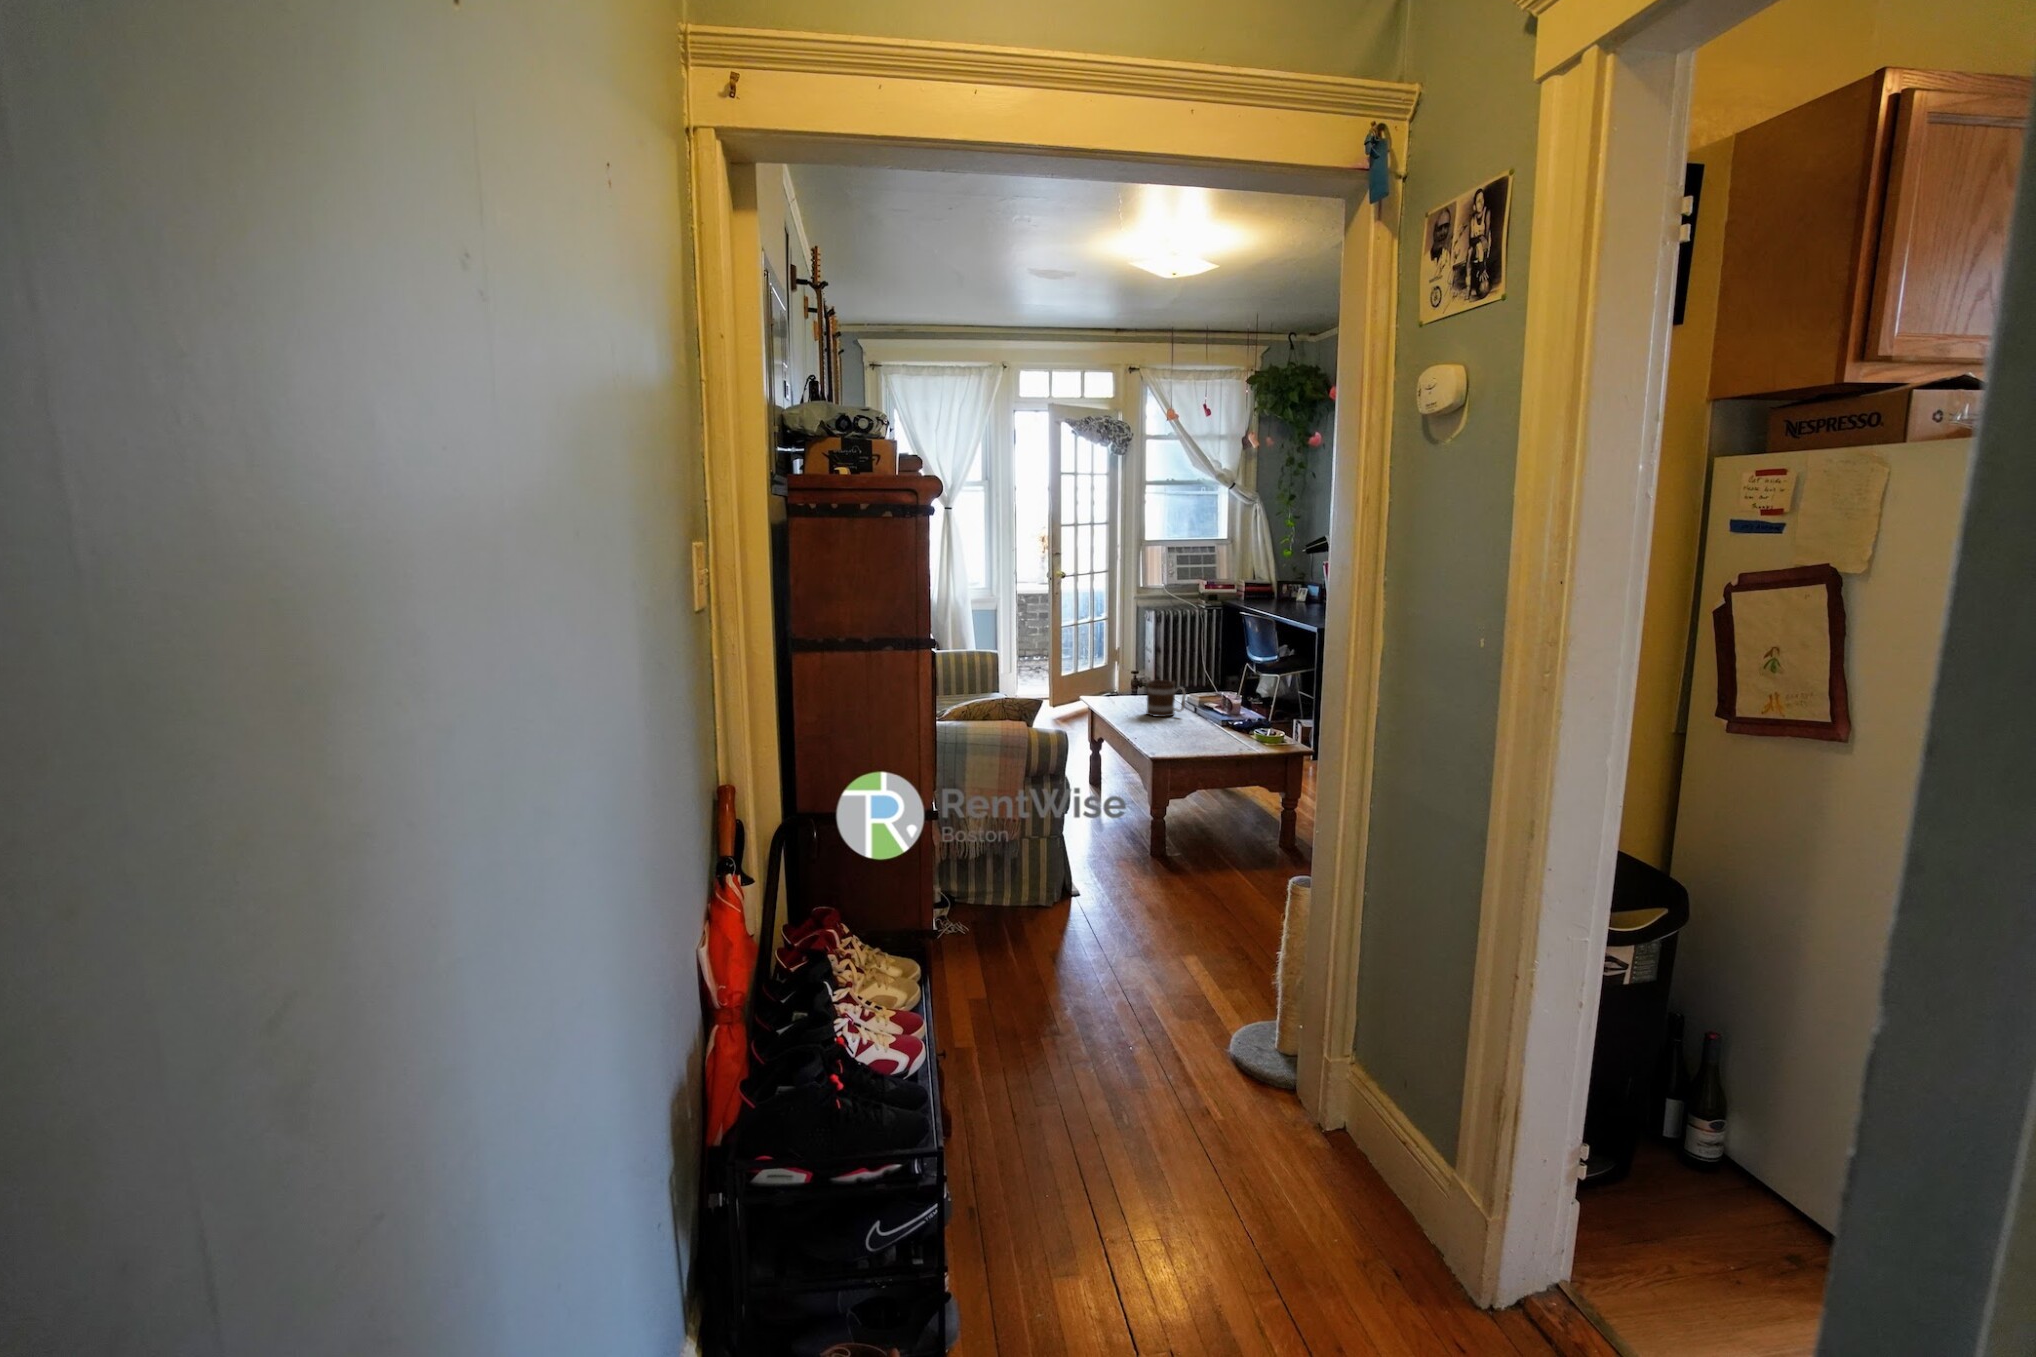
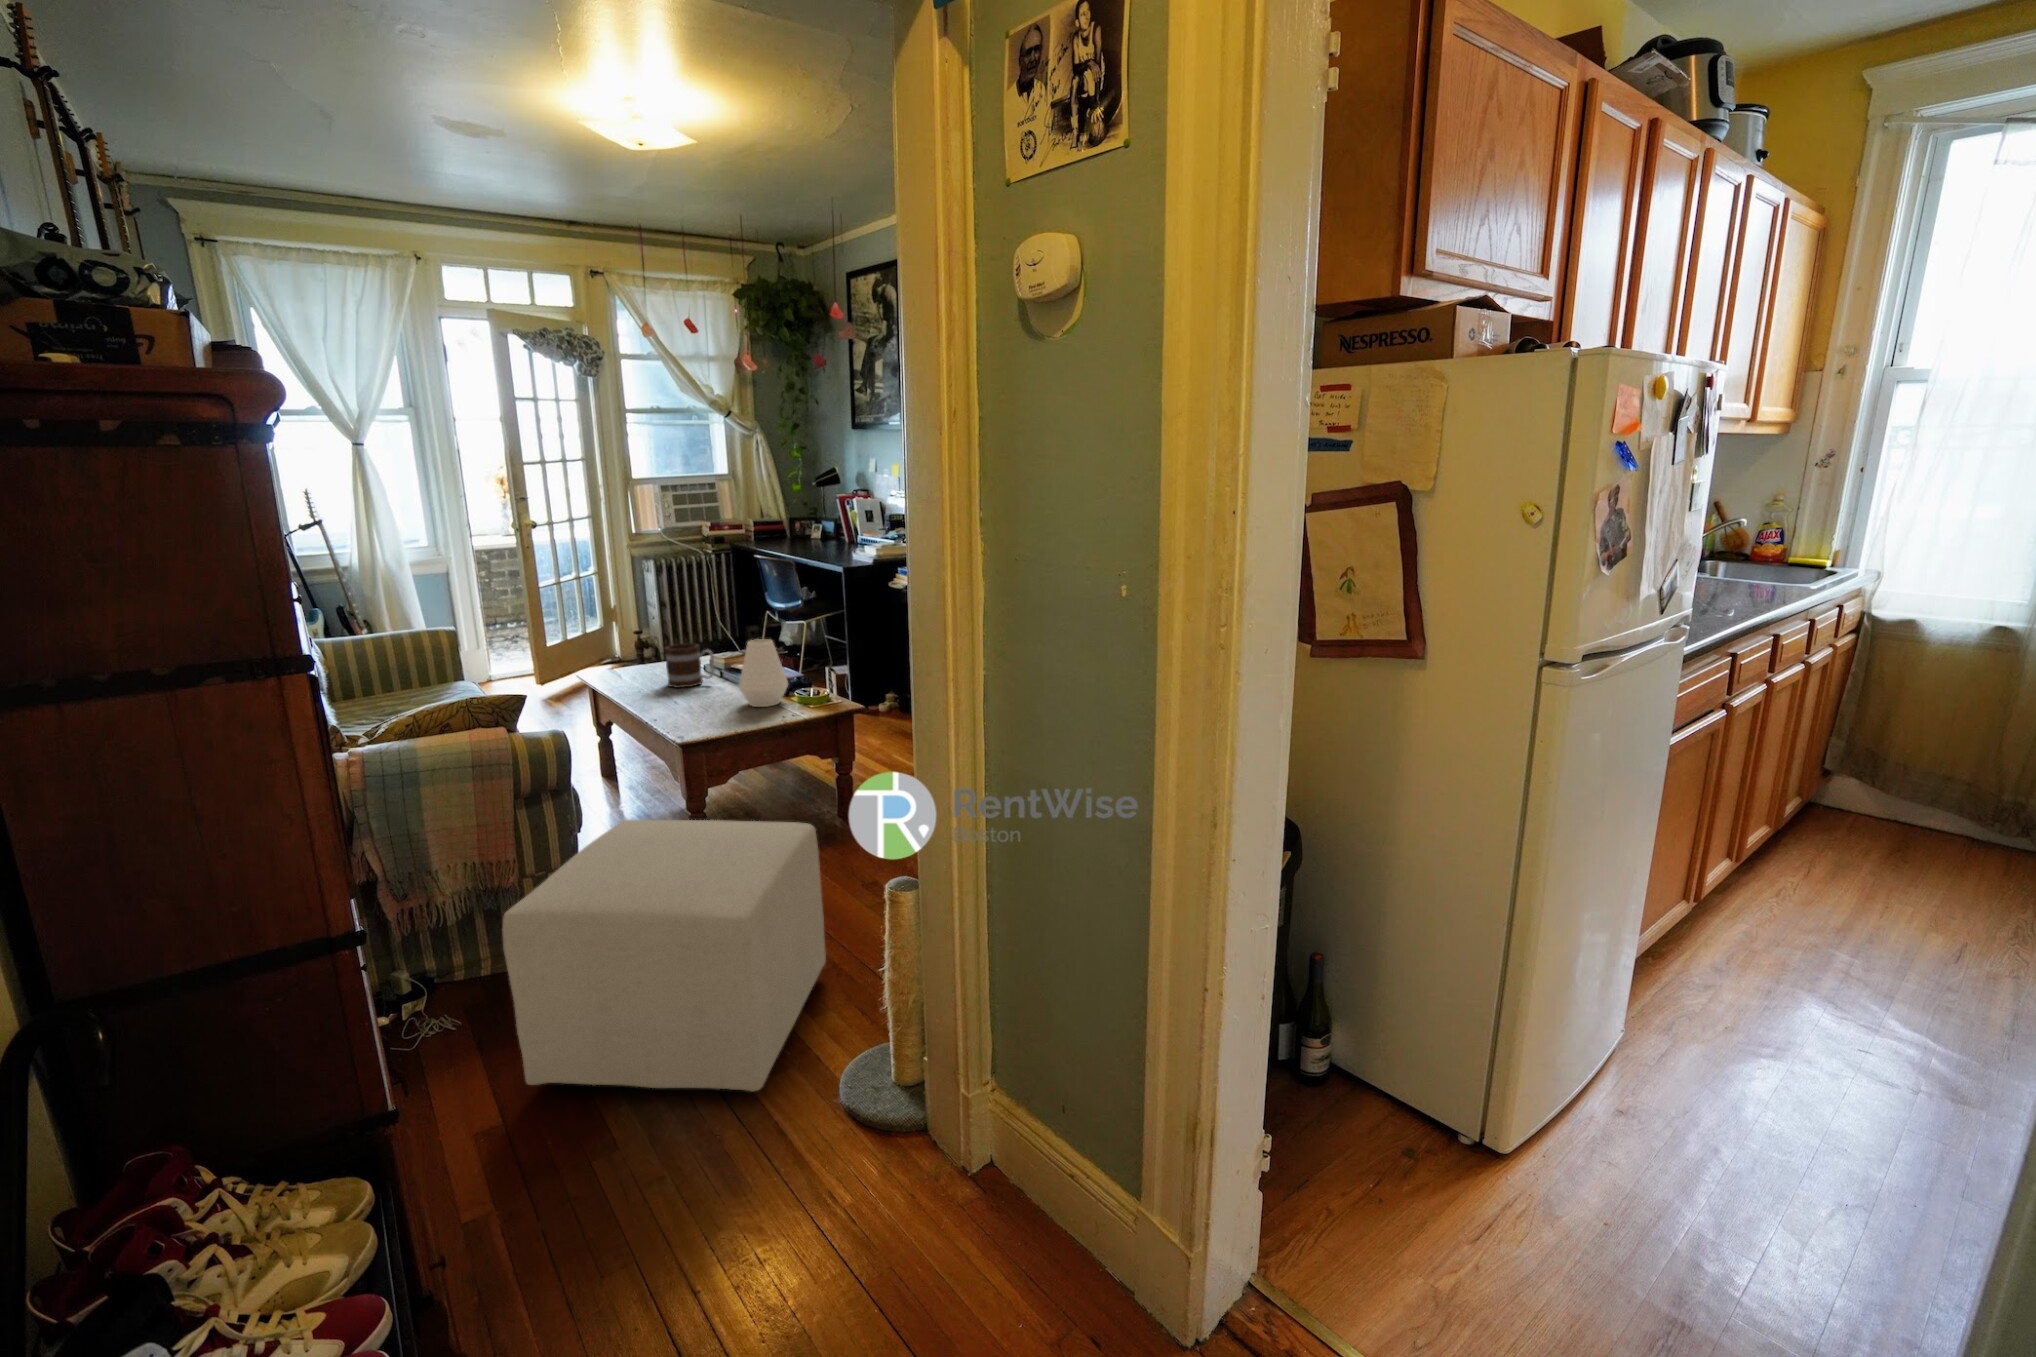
vase: none [1201,681,1244,740] -> present [739,639,788,707]
ottoman: none [1006,804,1240,1025] -> present [503,820,826,1091]

